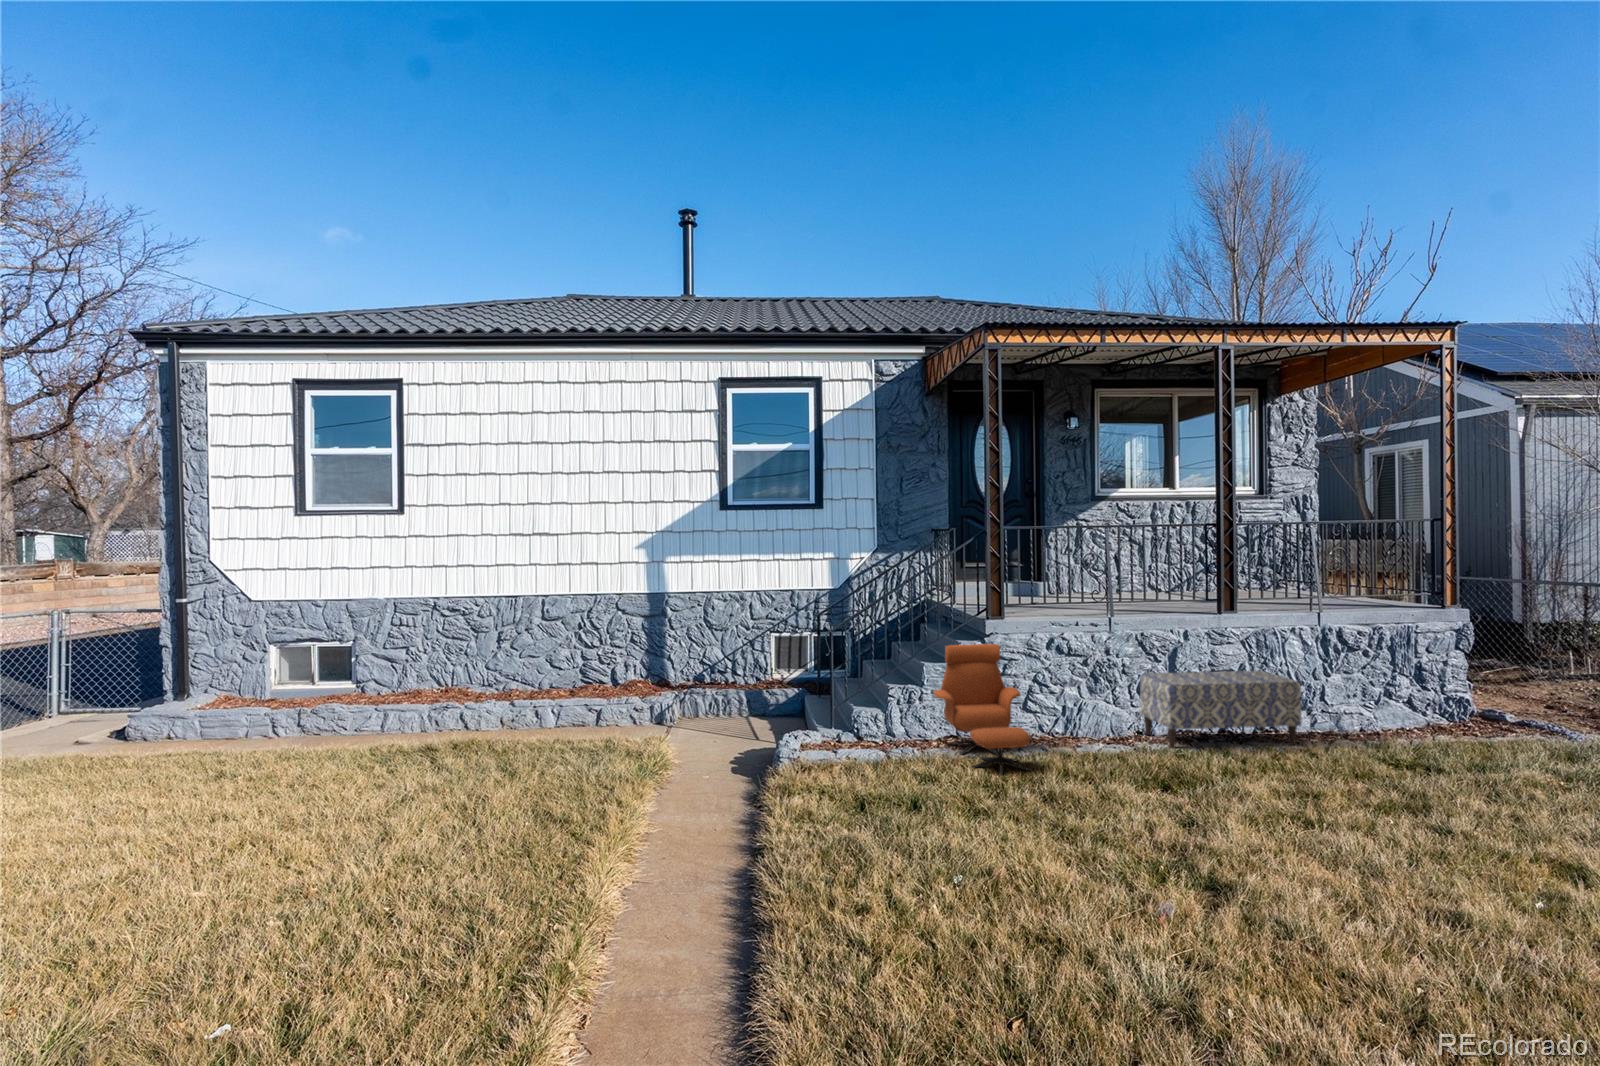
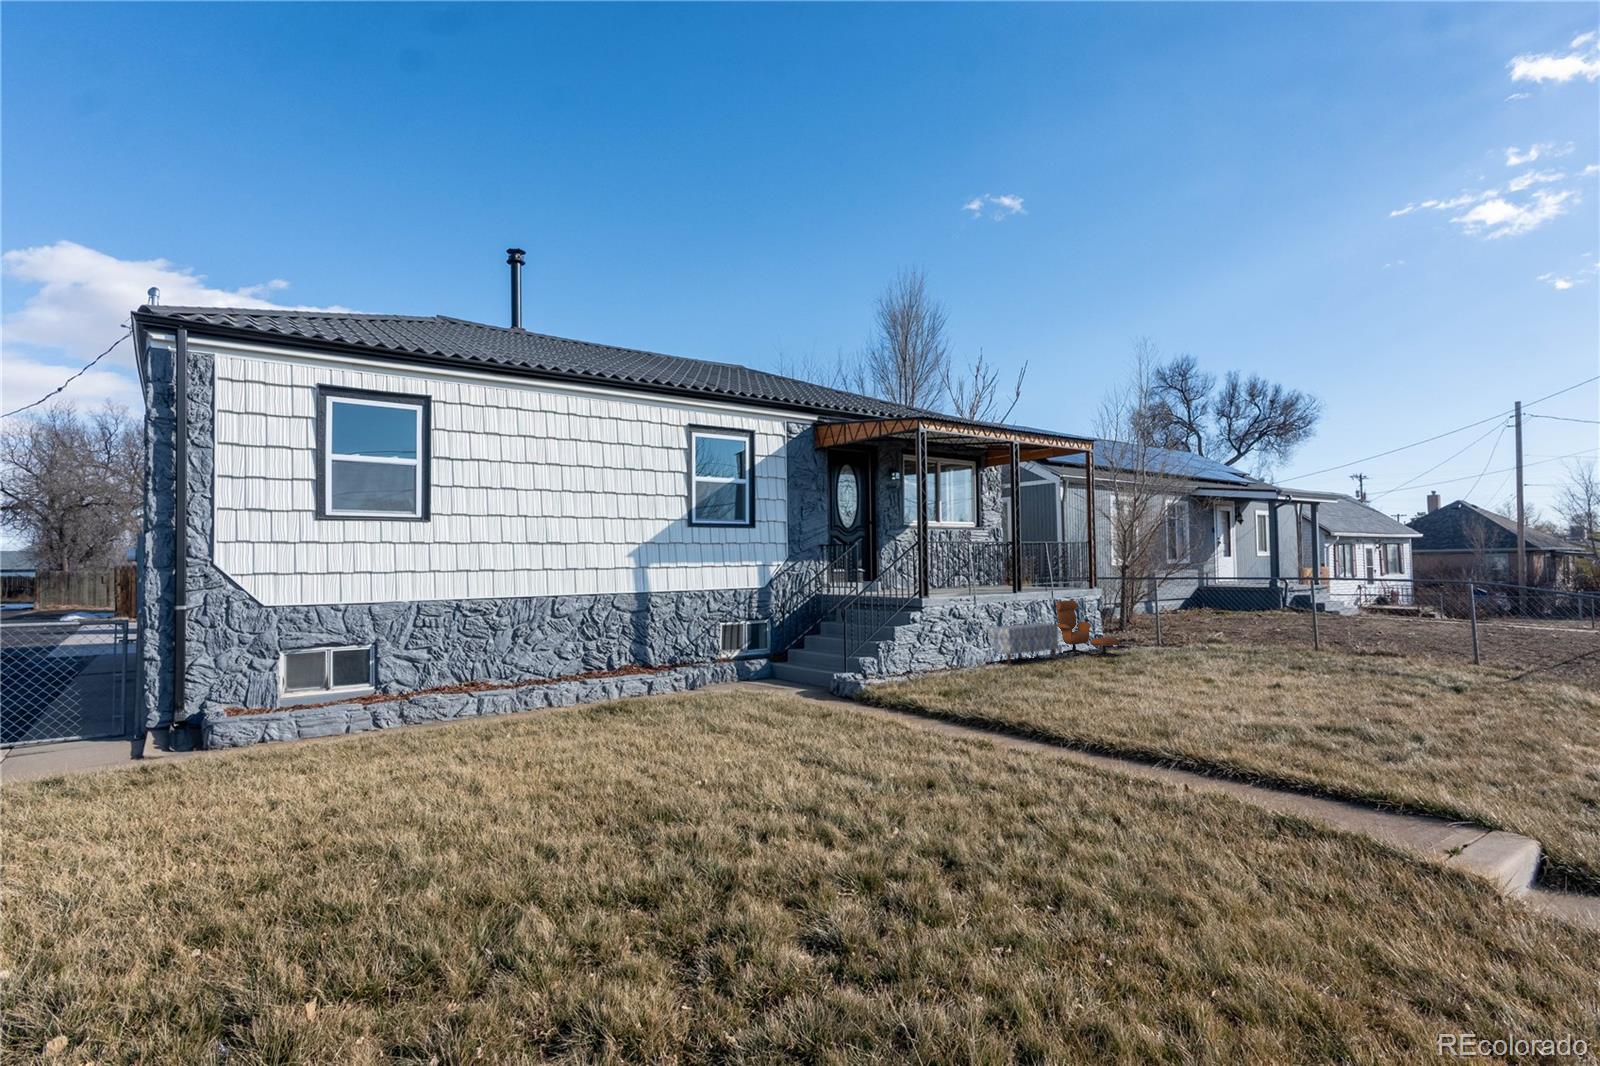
lounge chair: present [934,644,1031,776] -> present [1056,600,1119,658]

